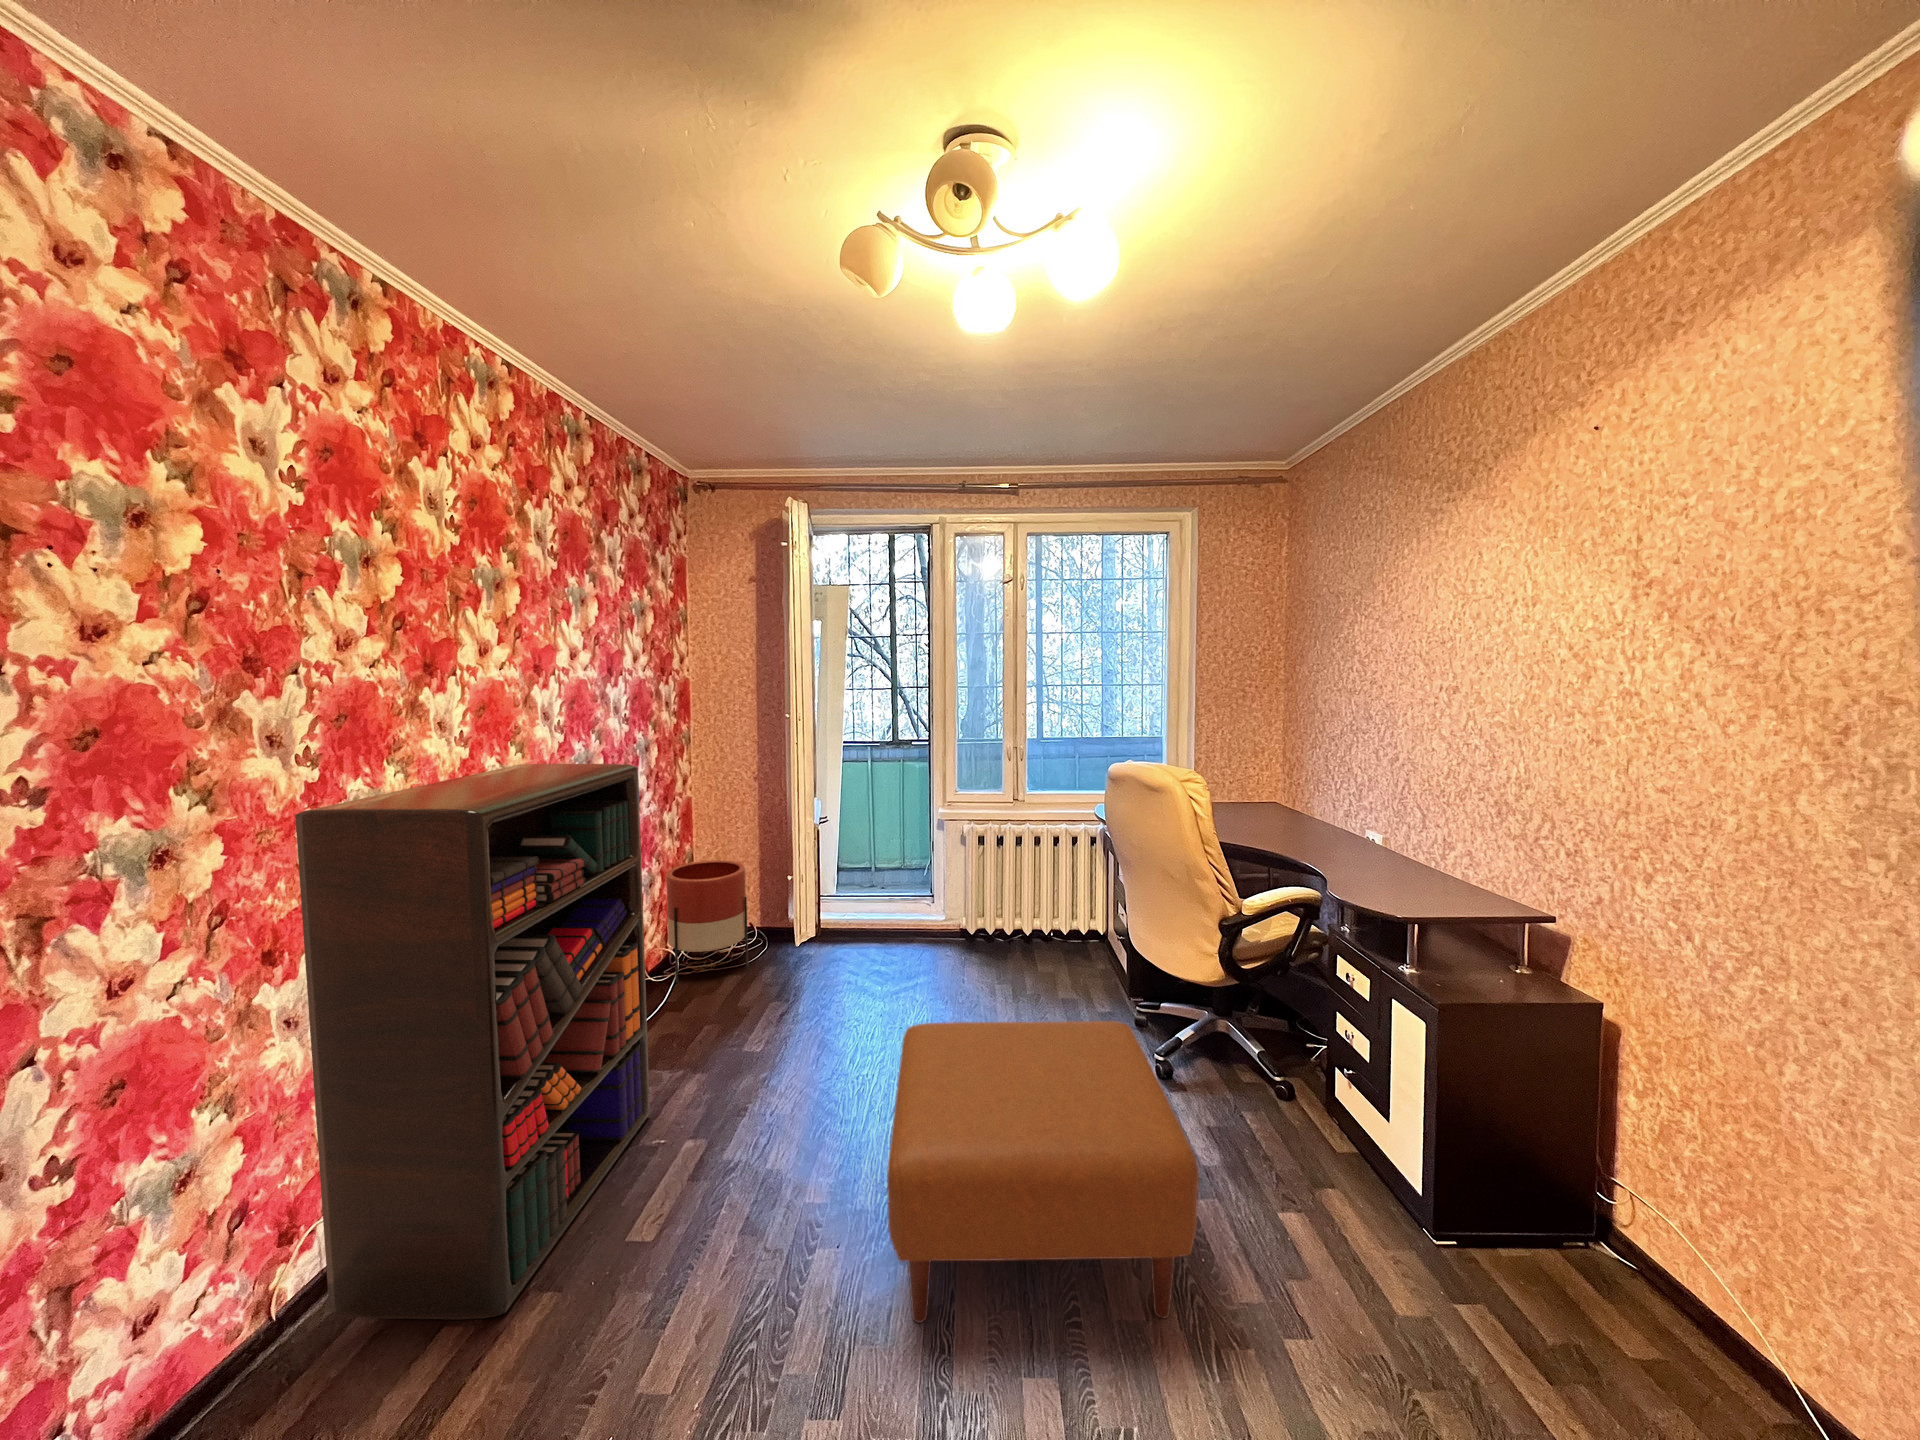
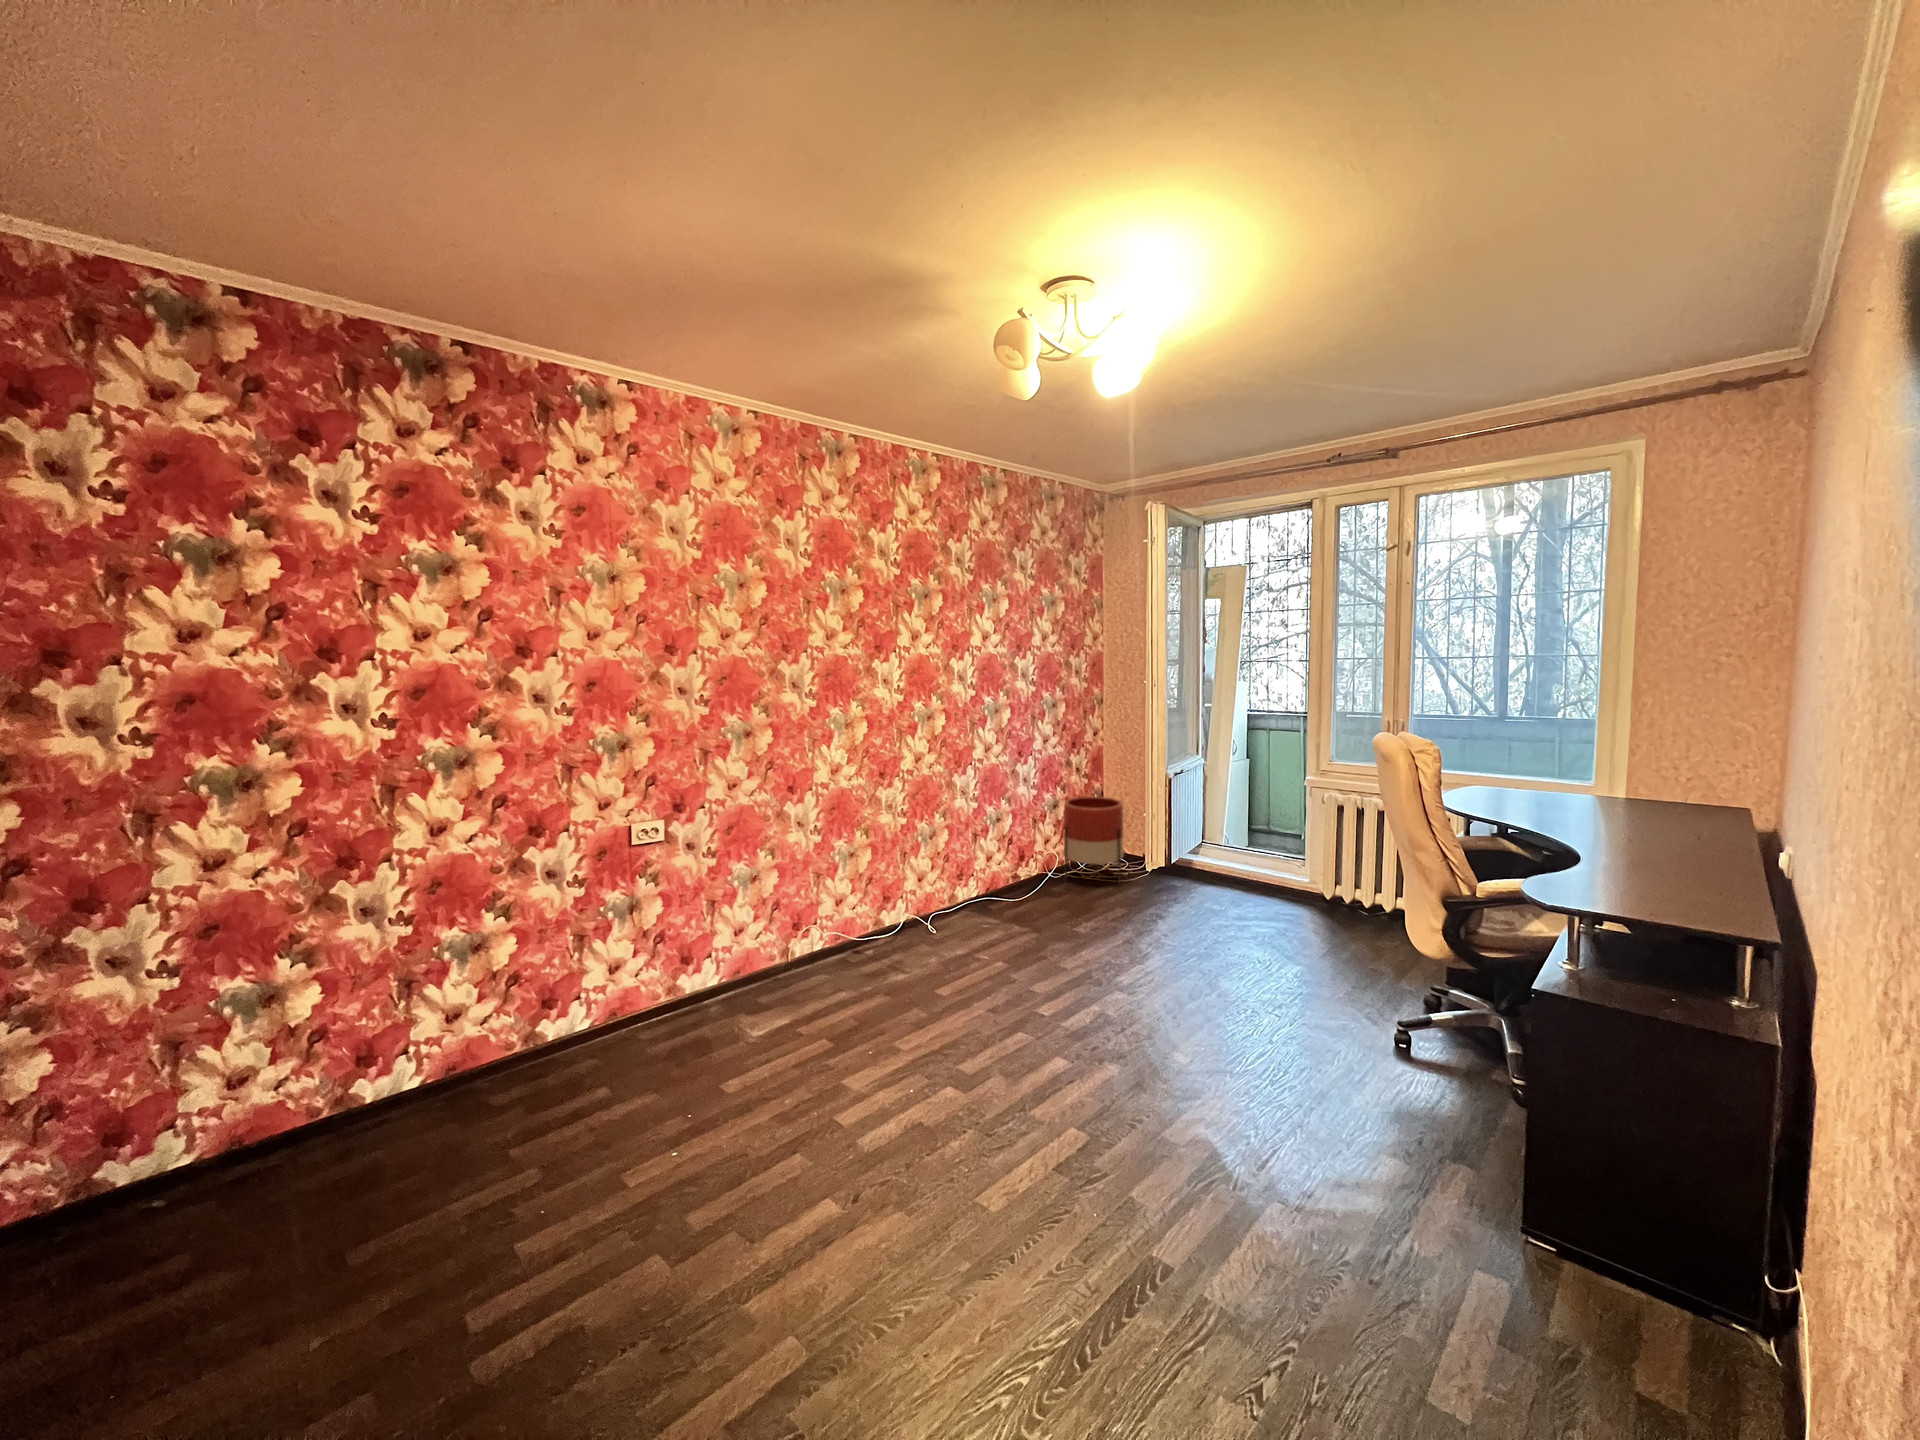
bookshelf: present [295,764,650,1320] -> none [801,707,988,998]
ottoman: present [887,1021,1199,1323] -> none [1016,924,1300,1176]

